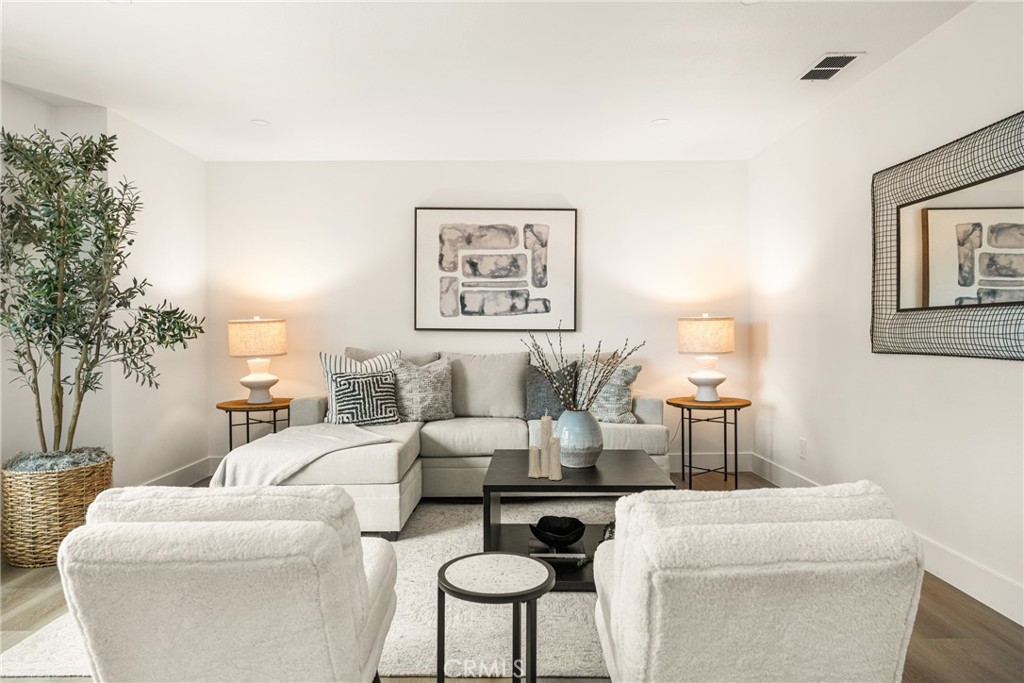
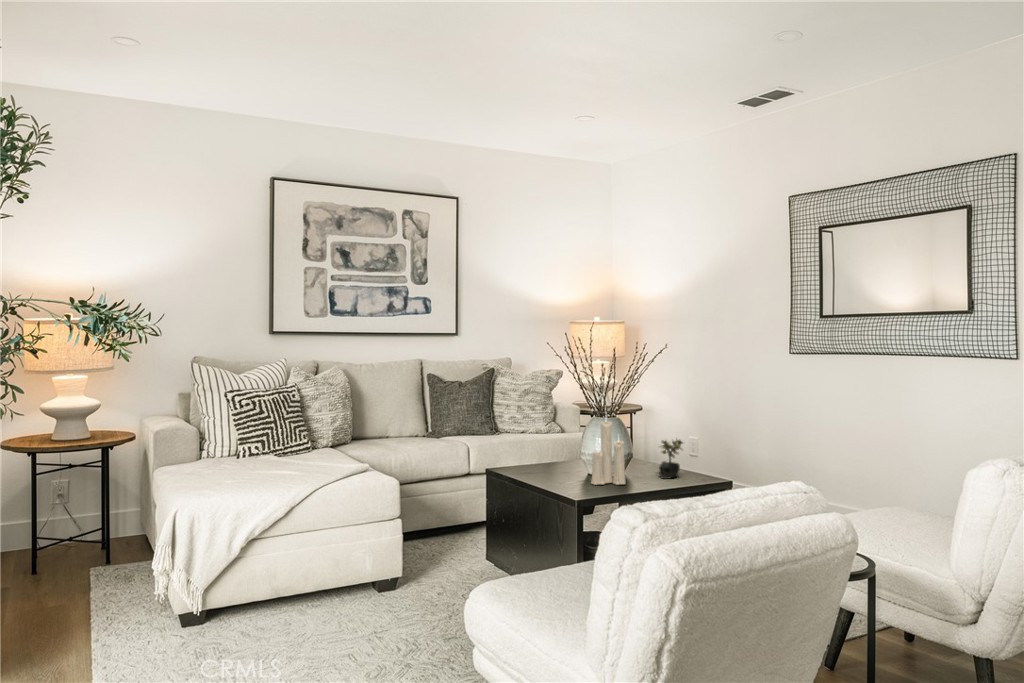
succulent plant: none [610,438,643,480] -> present [659,440,683,479]

